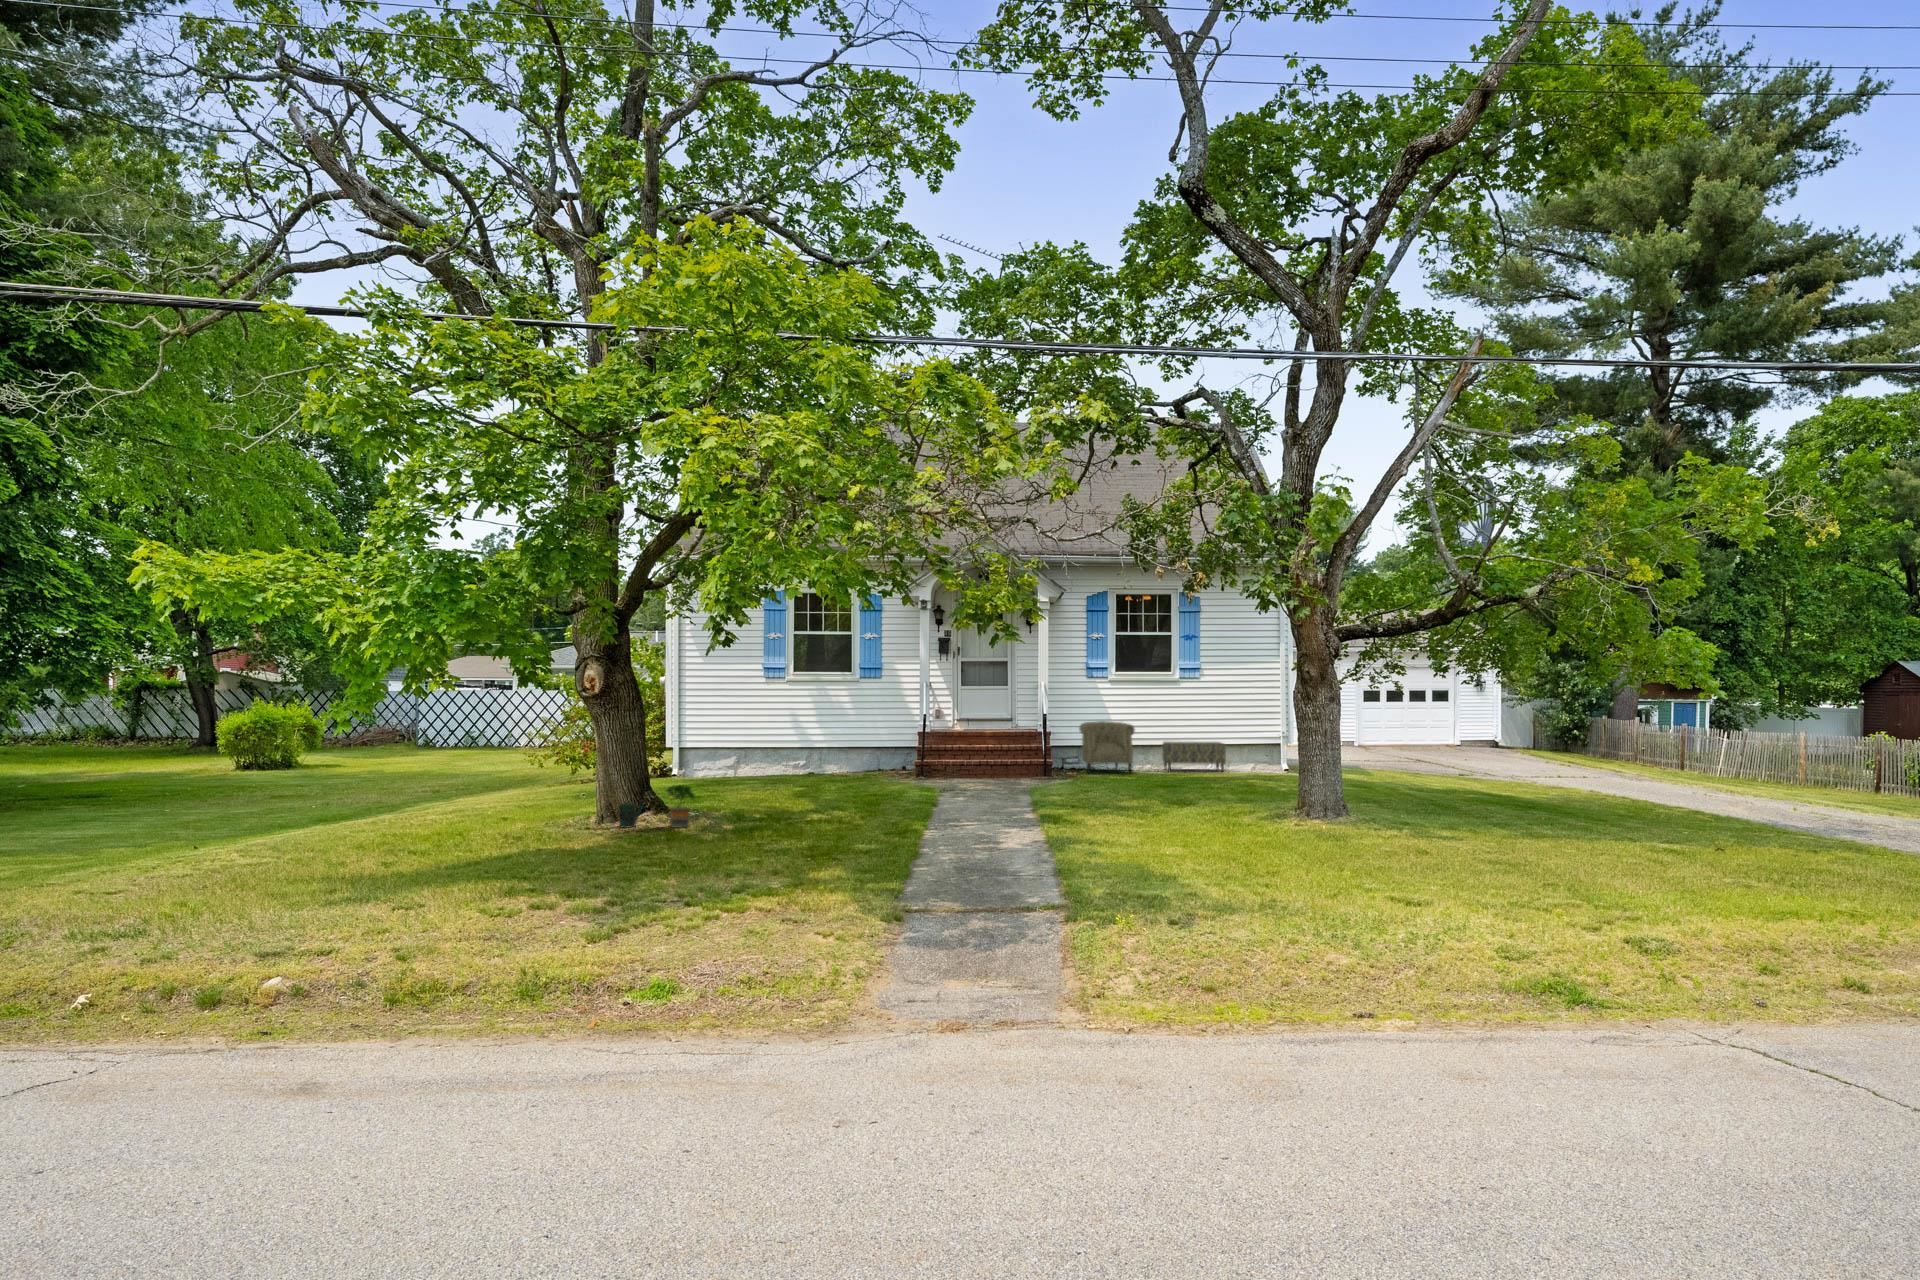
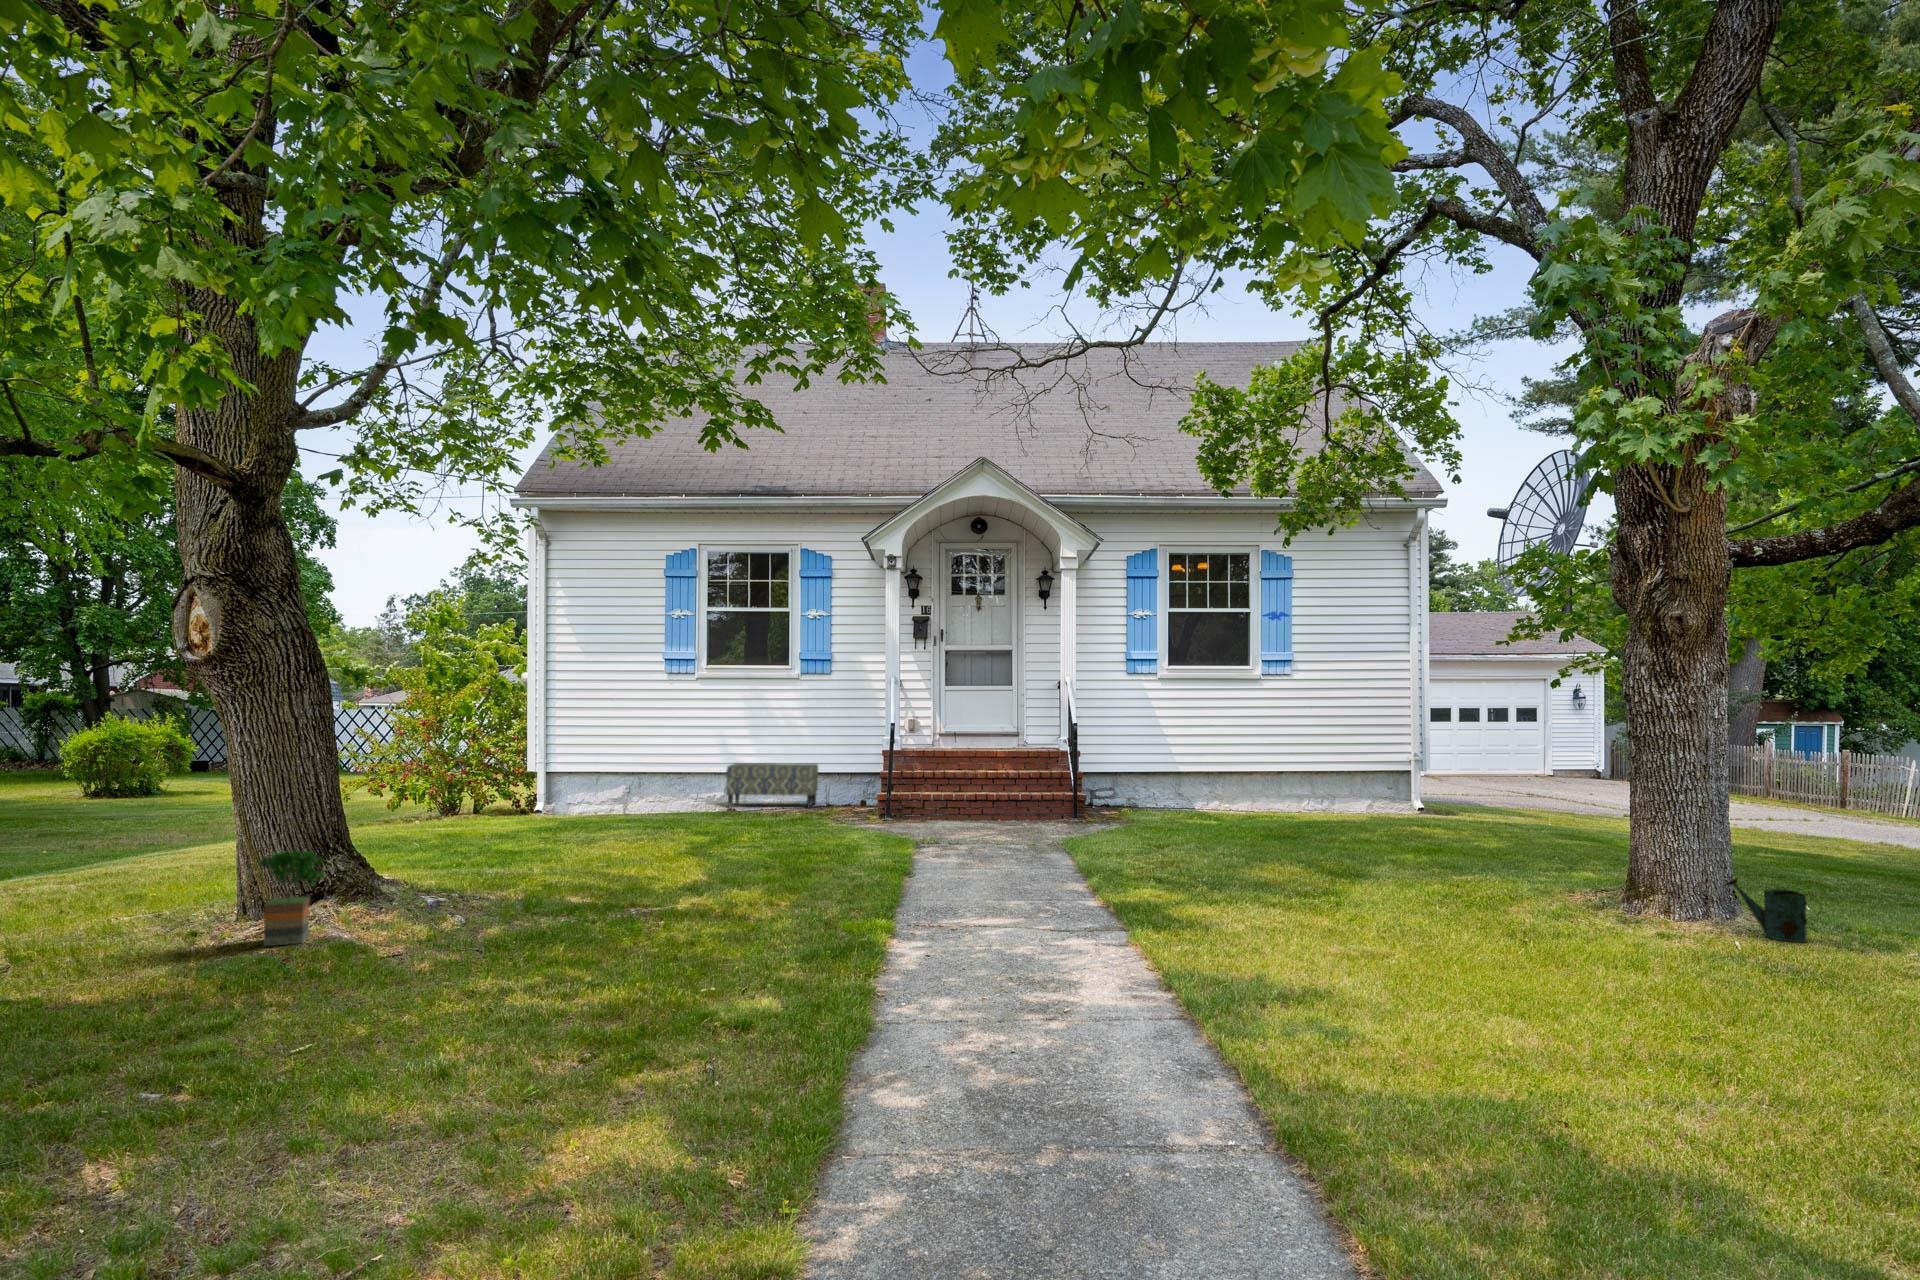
chair: present [1079,721,1135,773] -> none [1119,736,1201,813]
bench: present [1162,742,1226,772] -> present [726,763,818,808]
watering can: present [619,799,648,828] -> present [1728,879,1822,942]

